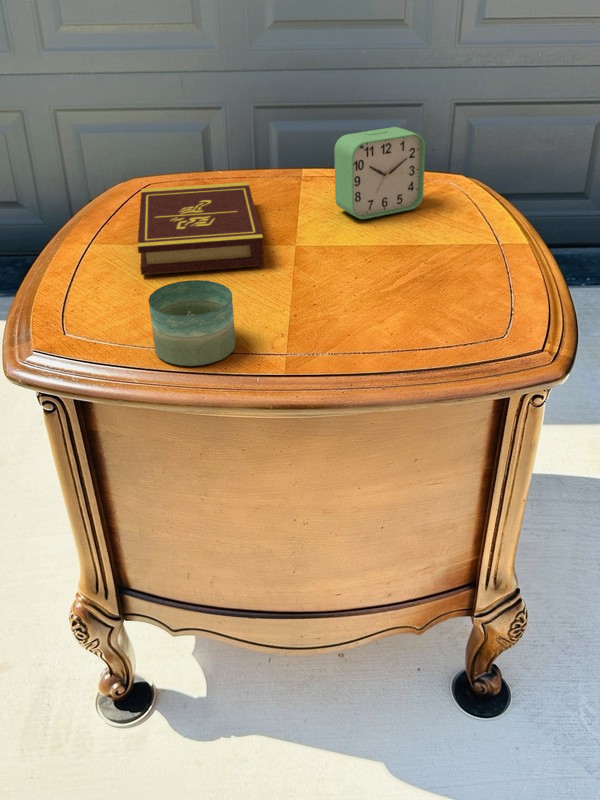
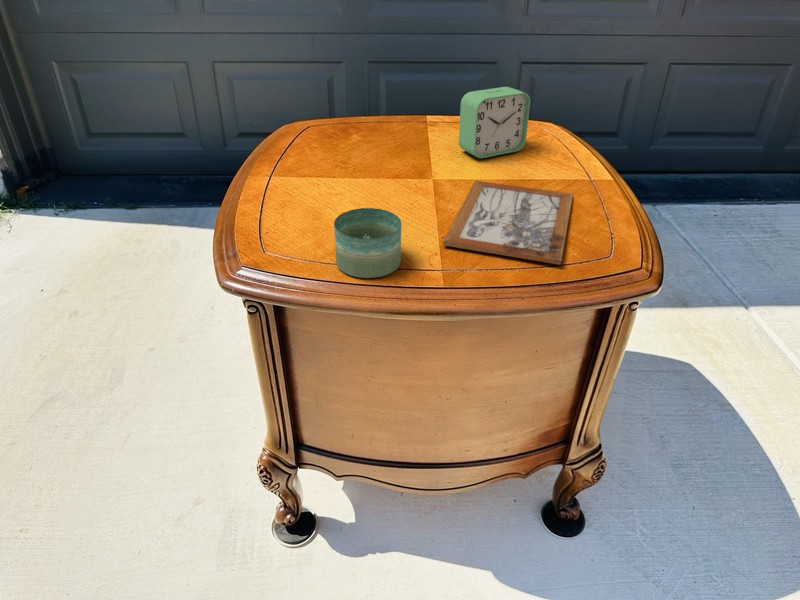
book: present [138,182,264,275] -> none [308,127,412,200]
picture frame: none [292,247,473,347] -> present [443,180,573,265]

